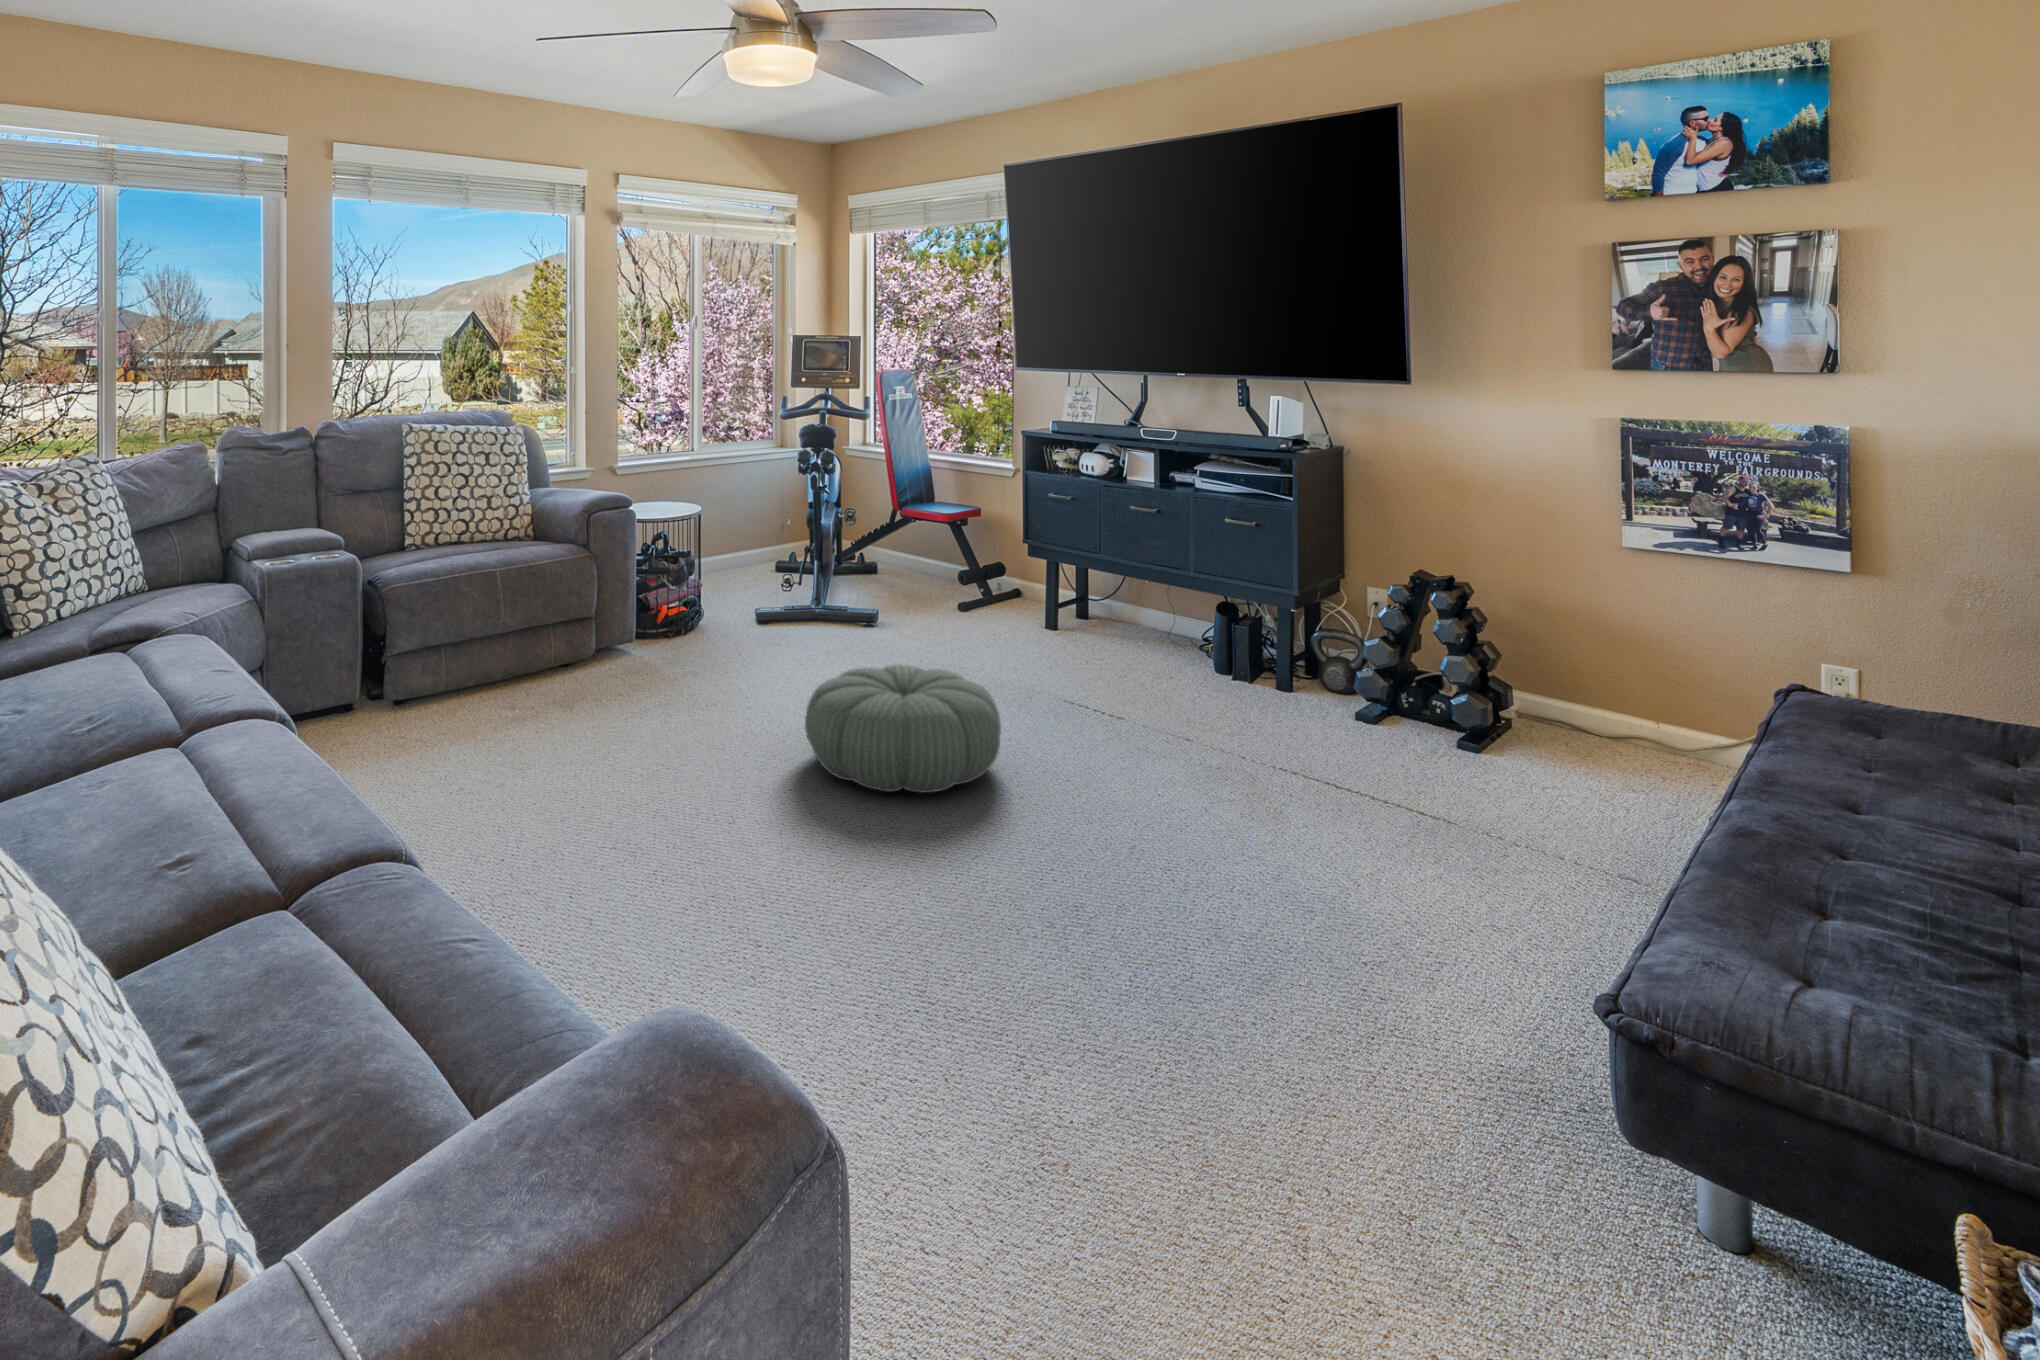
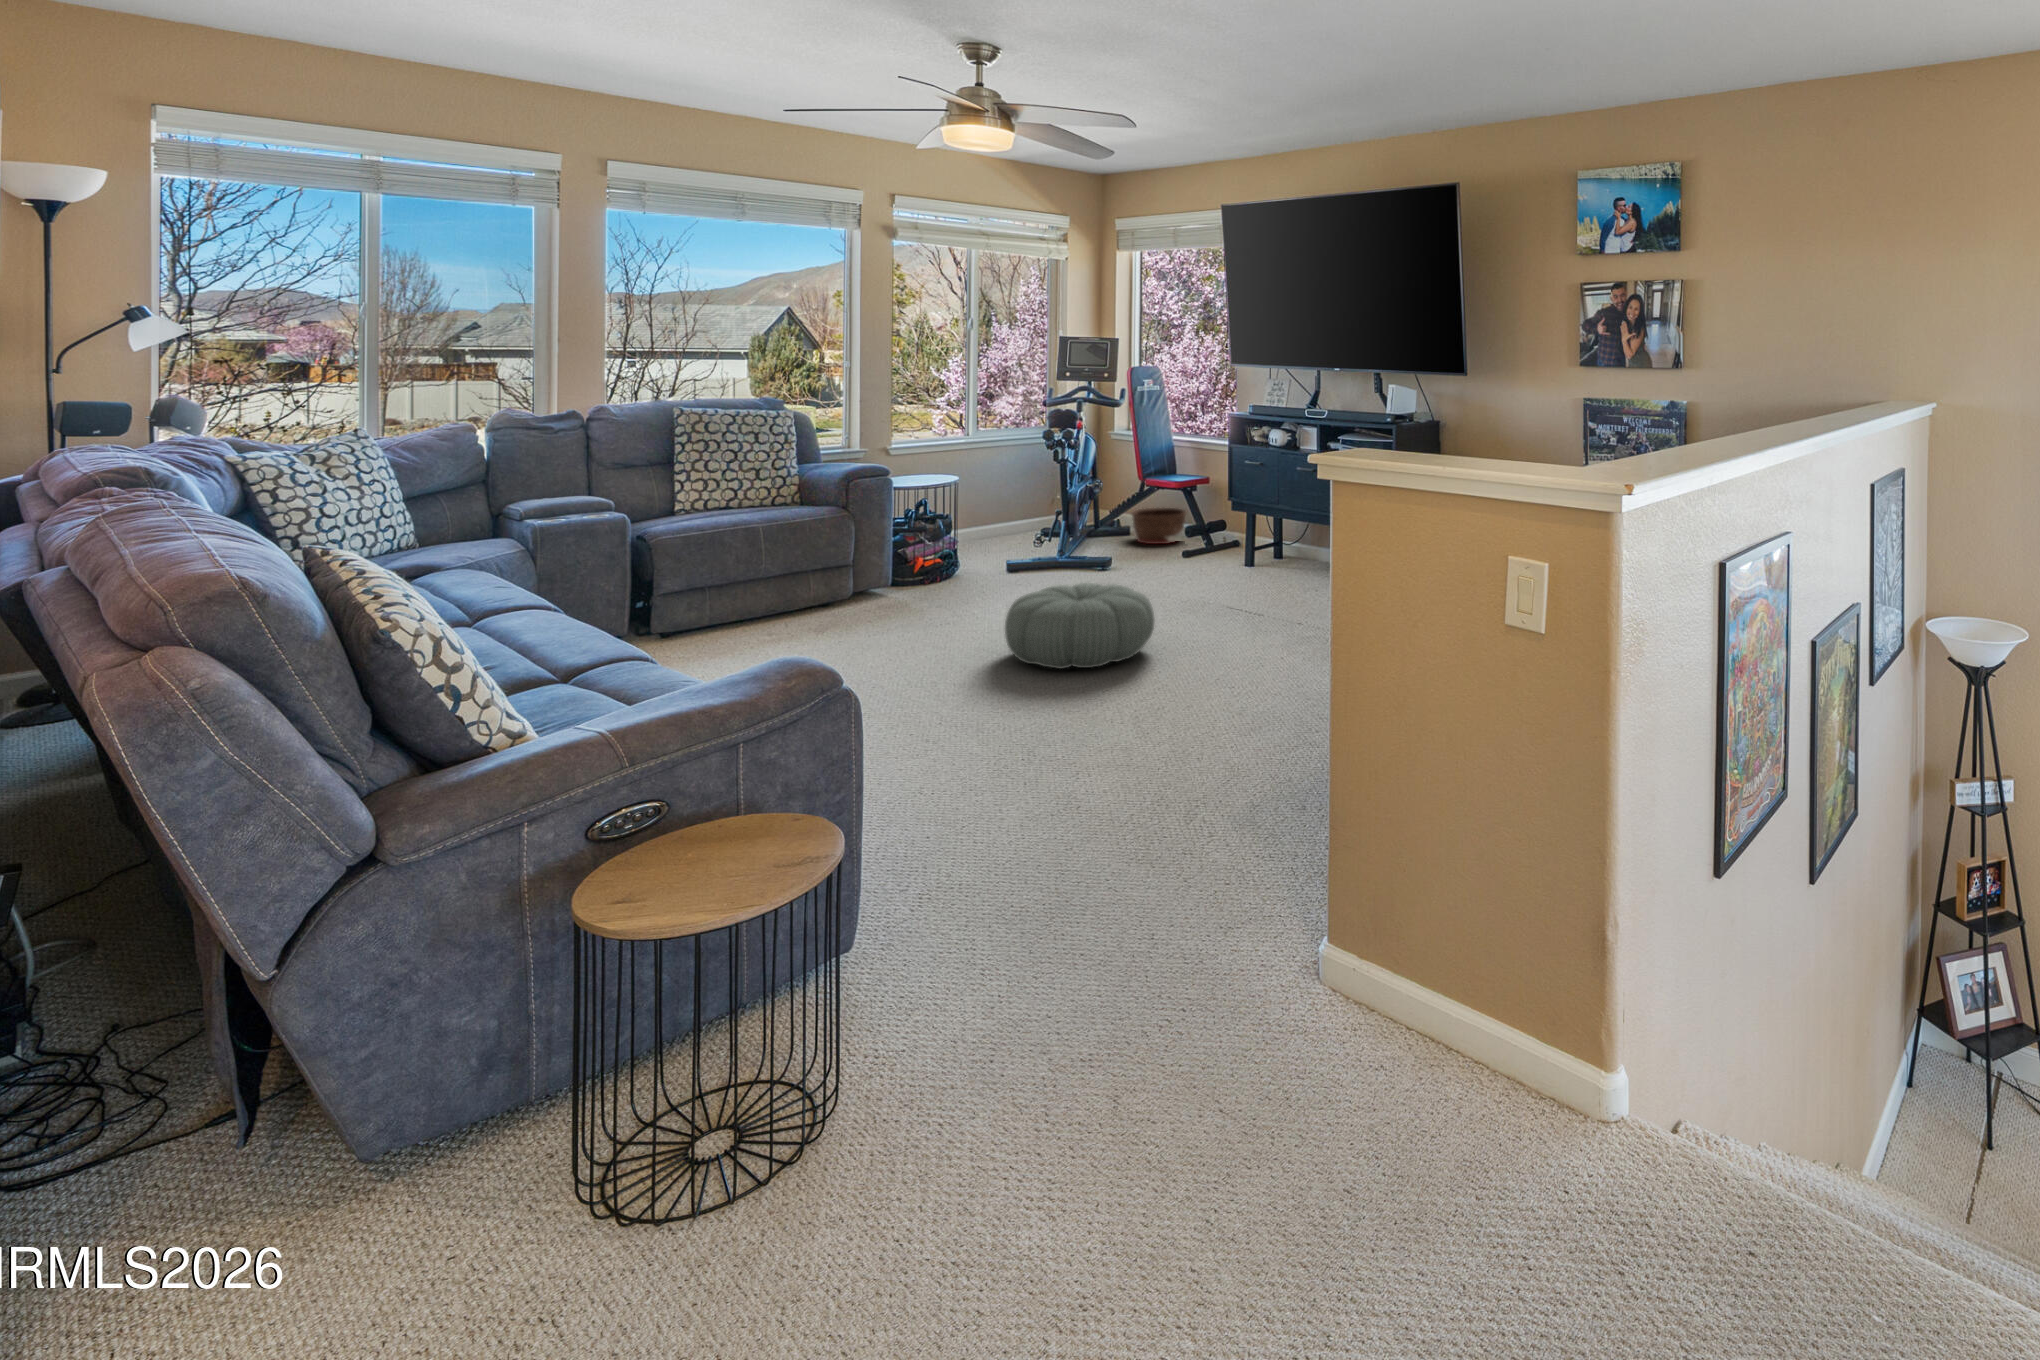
basket: none [889,542,955,589] -> present [1132,508,1186,544]

